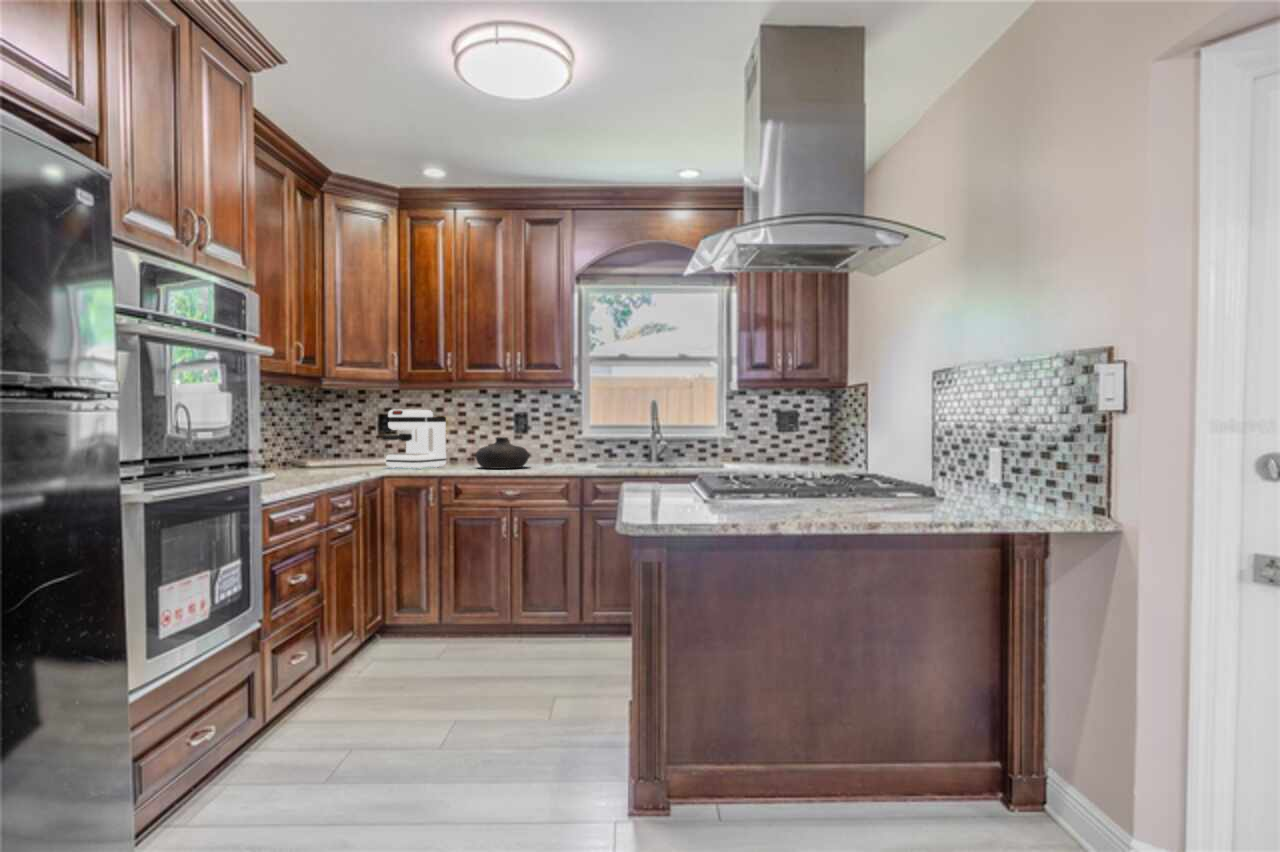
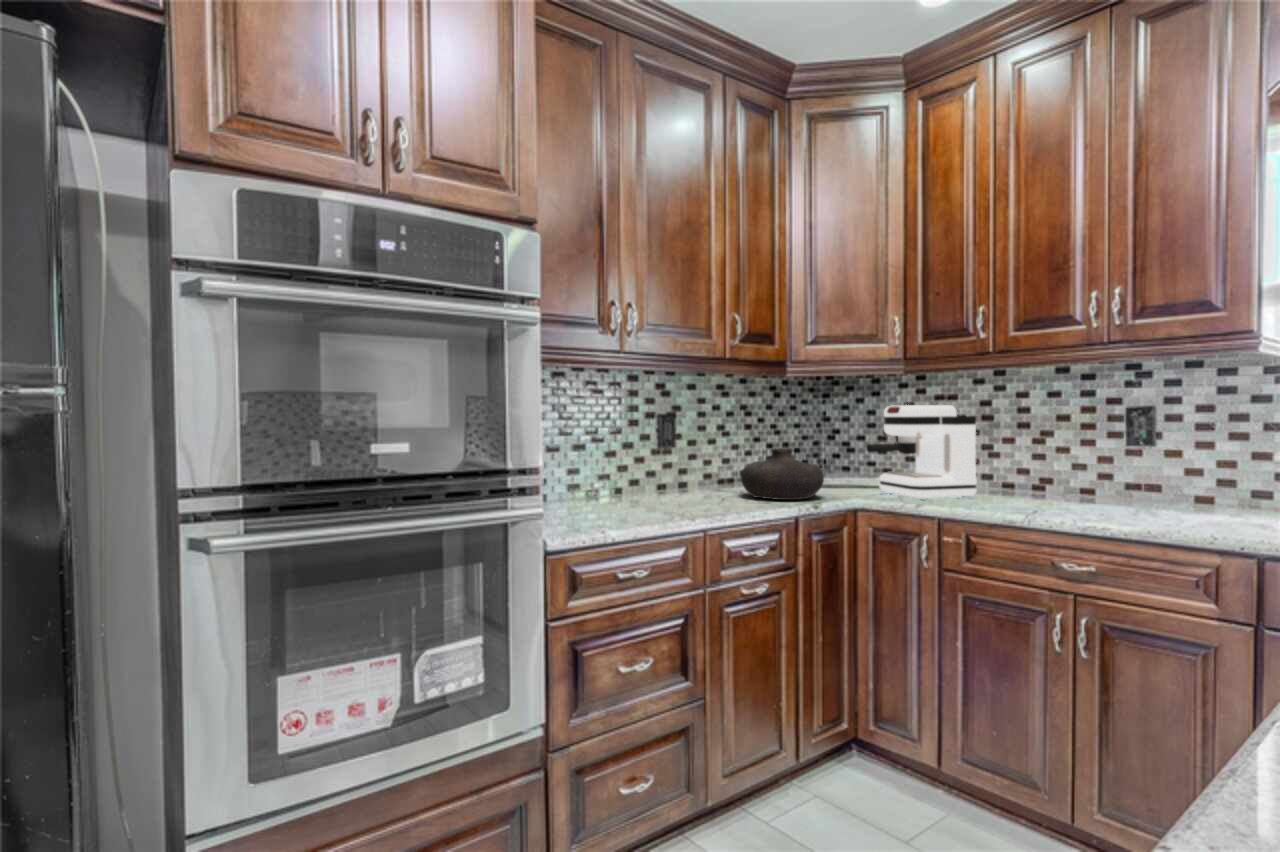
vase: present [476,437,529,469] -> present [741,448,824,500]

